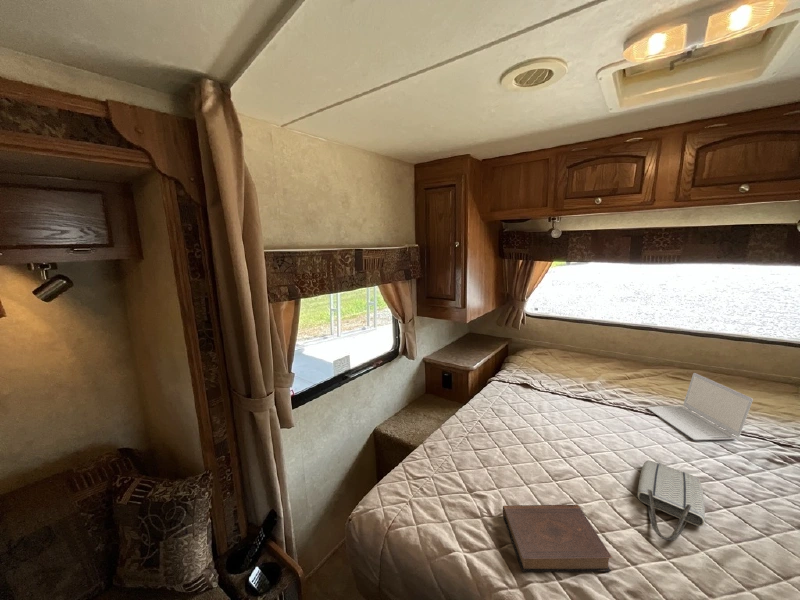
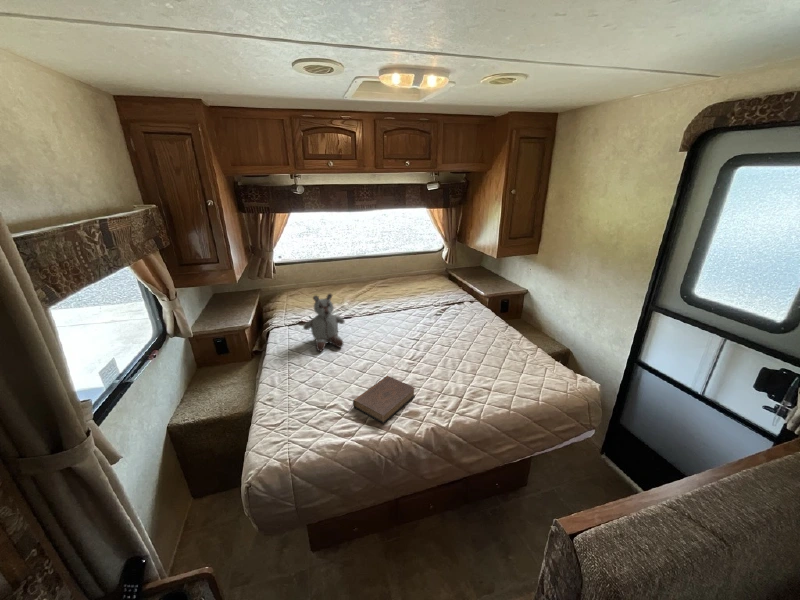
stuffed bear: none [511,359,566,432] -> present [303,294,344,351]
laptop: present [648,373,753,440] -> none [381,280,426,319]
tote bag: present [638,461,705,541] -> none [398,336,433,369]

